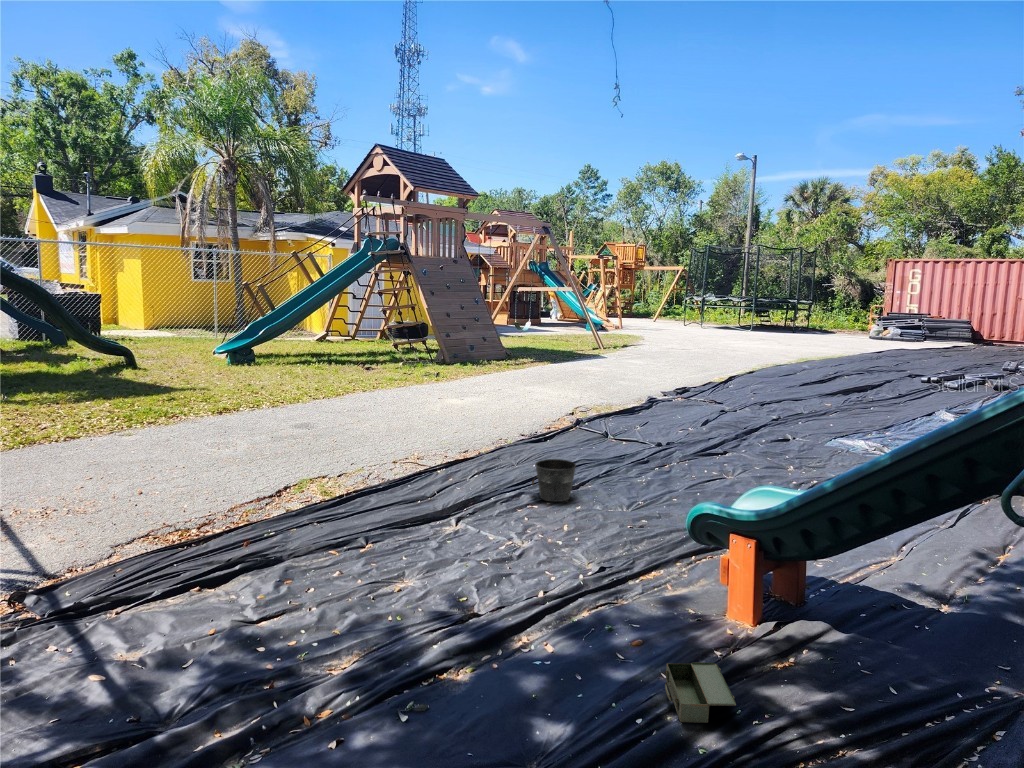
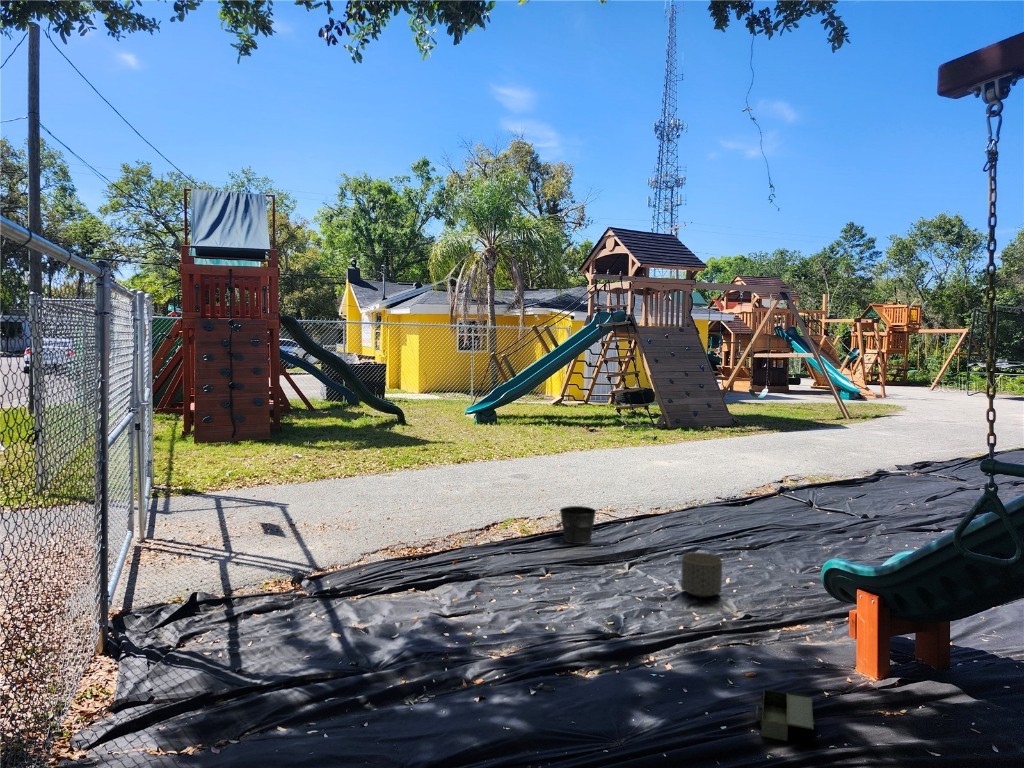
bucket: present [532,459,576,502] -> present [556,506,596,544]
planter: none [524,504,568,553] -> present [681,553,722,598]

